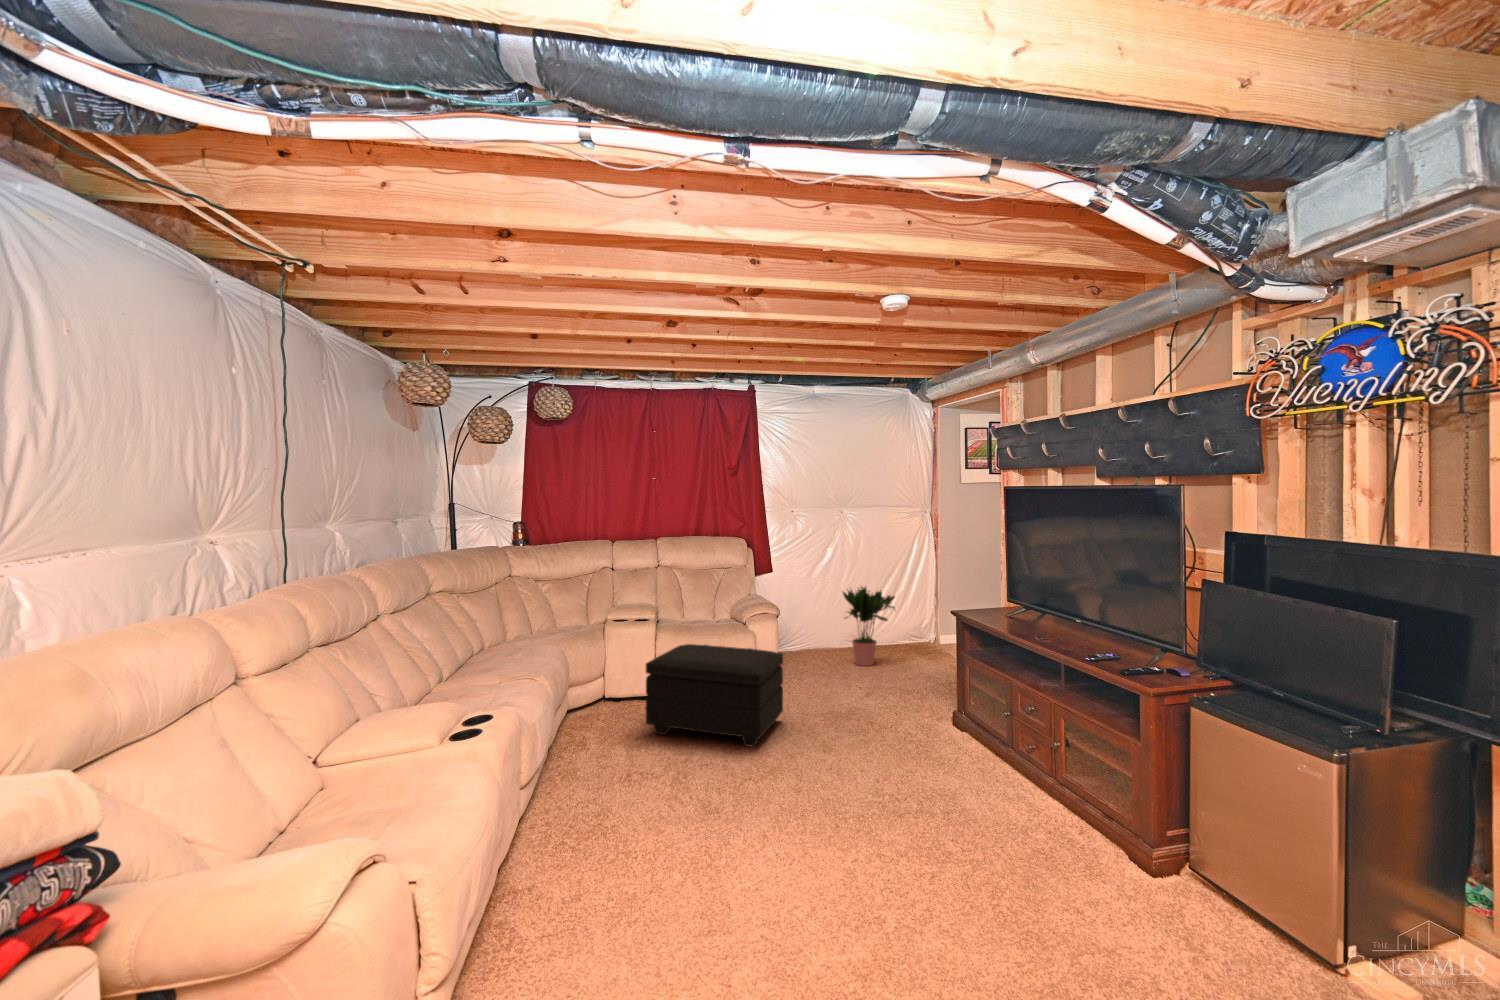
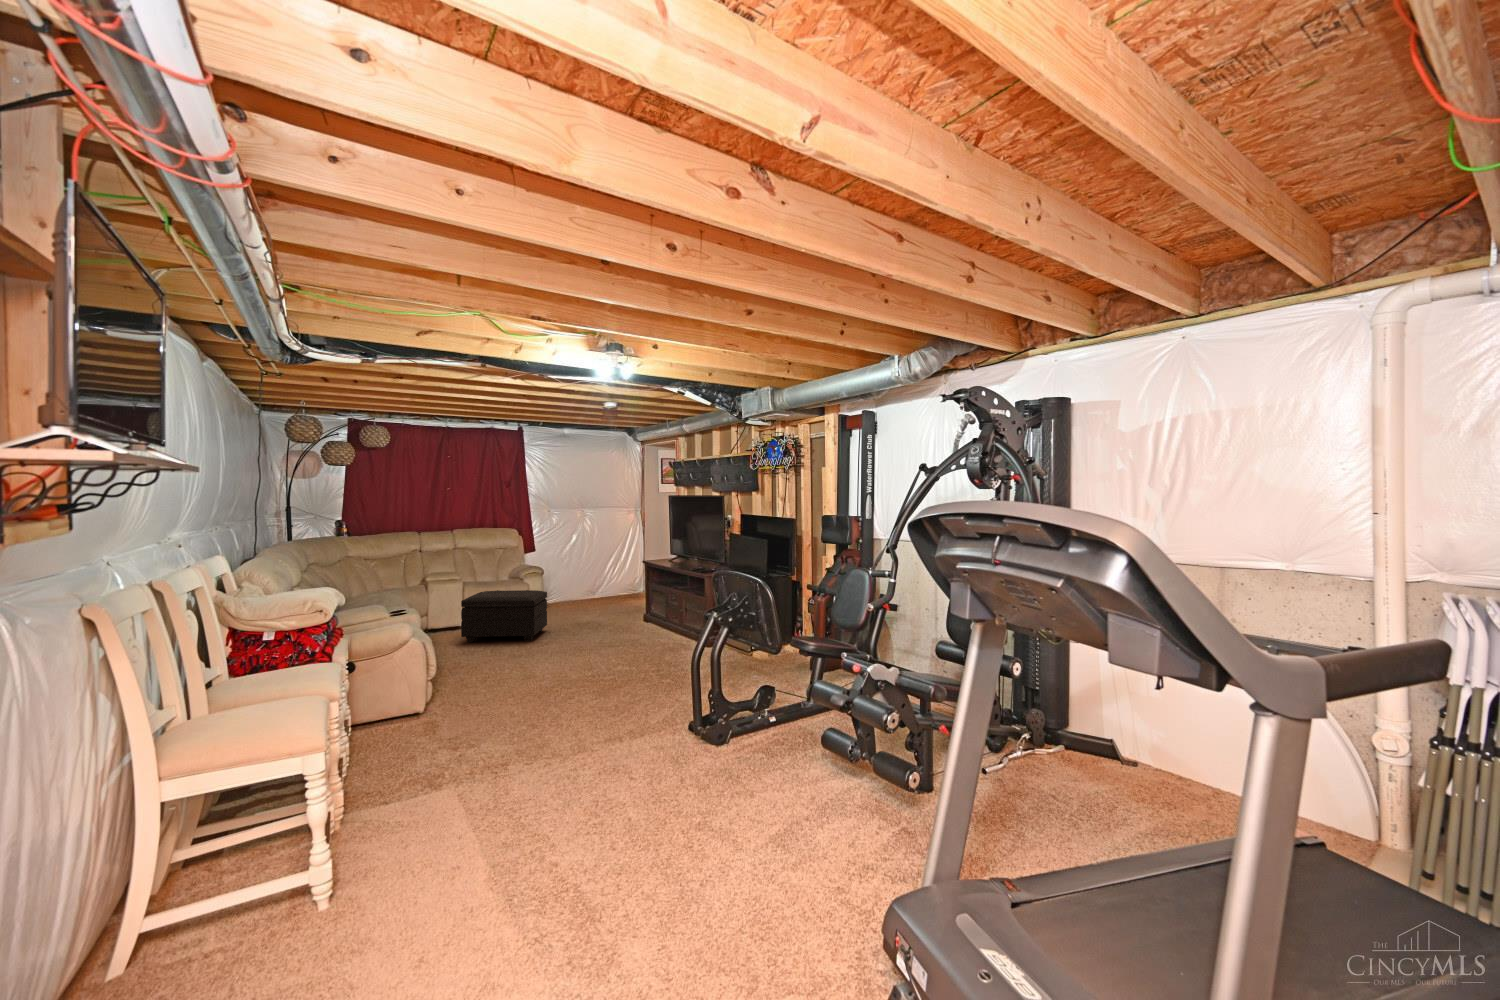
potted plant: present [843,587,895,666] -> none [584,554,620,604]

